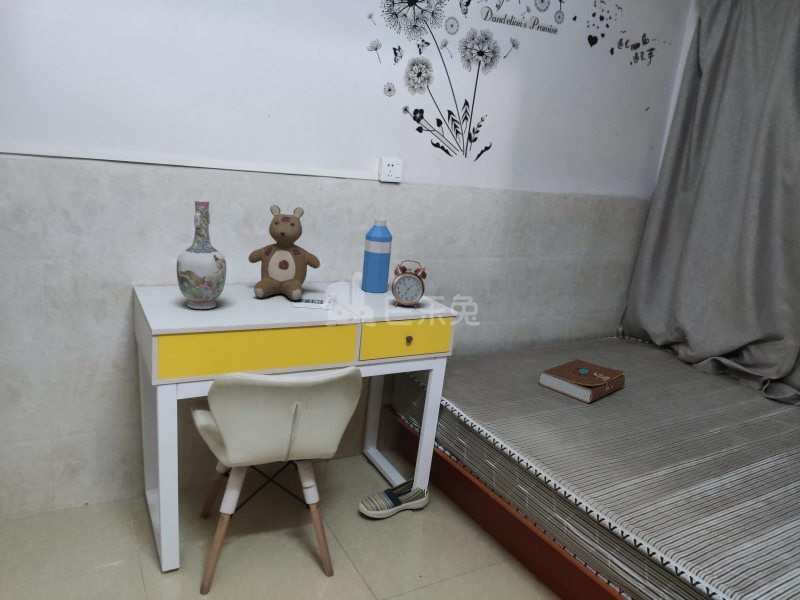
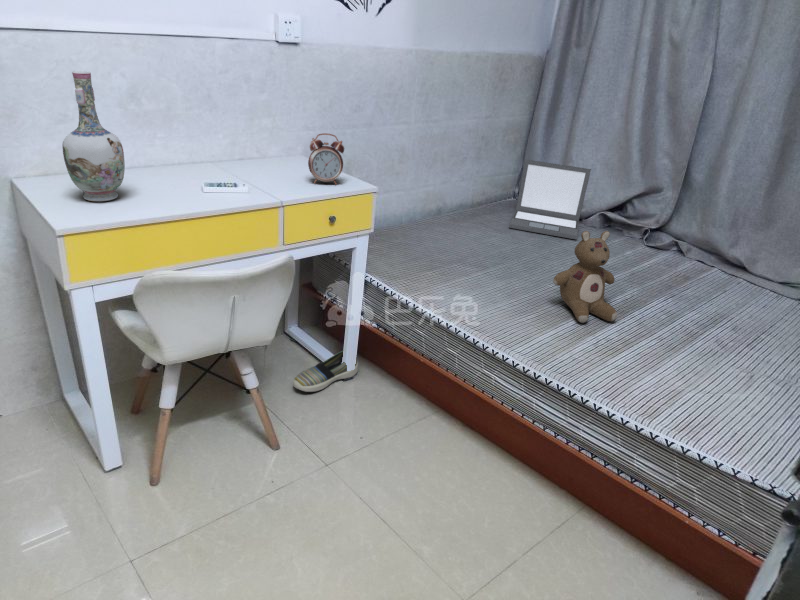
stuffed bear: present [248,205,320,300] -> present [553,231,617,323]
water bottle: present [361,219,392,293] -> none [272,88,301,170]
laptop: none [606,297,699,384] -> present [509,159,591,240]
book: present [539,359,625,403] -> none [452,223,529,265]

